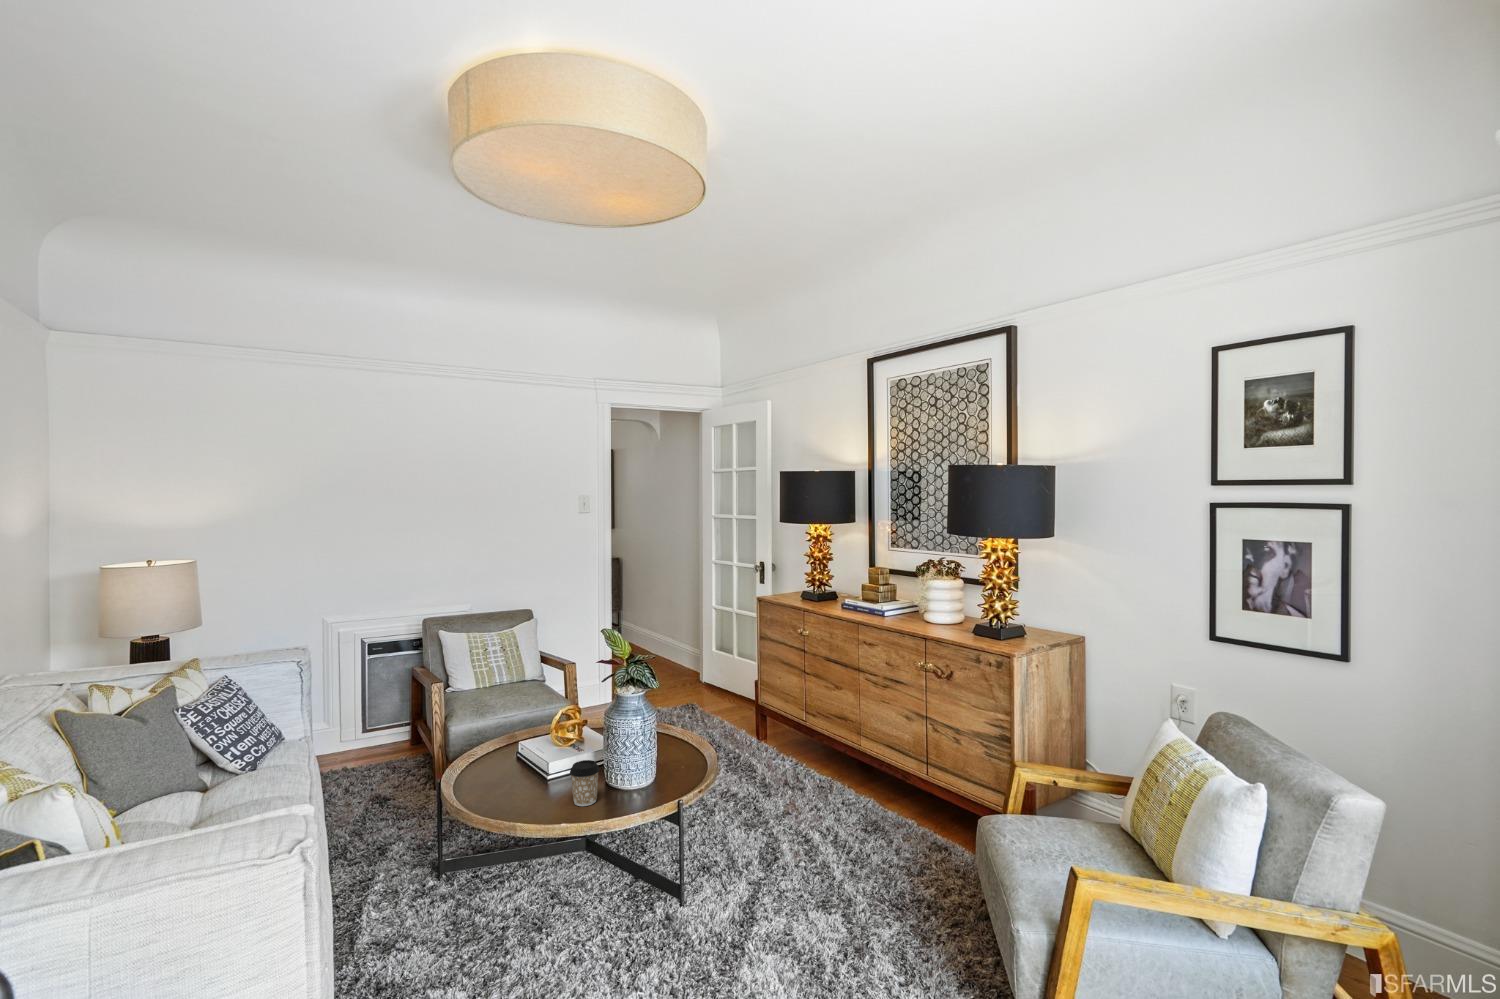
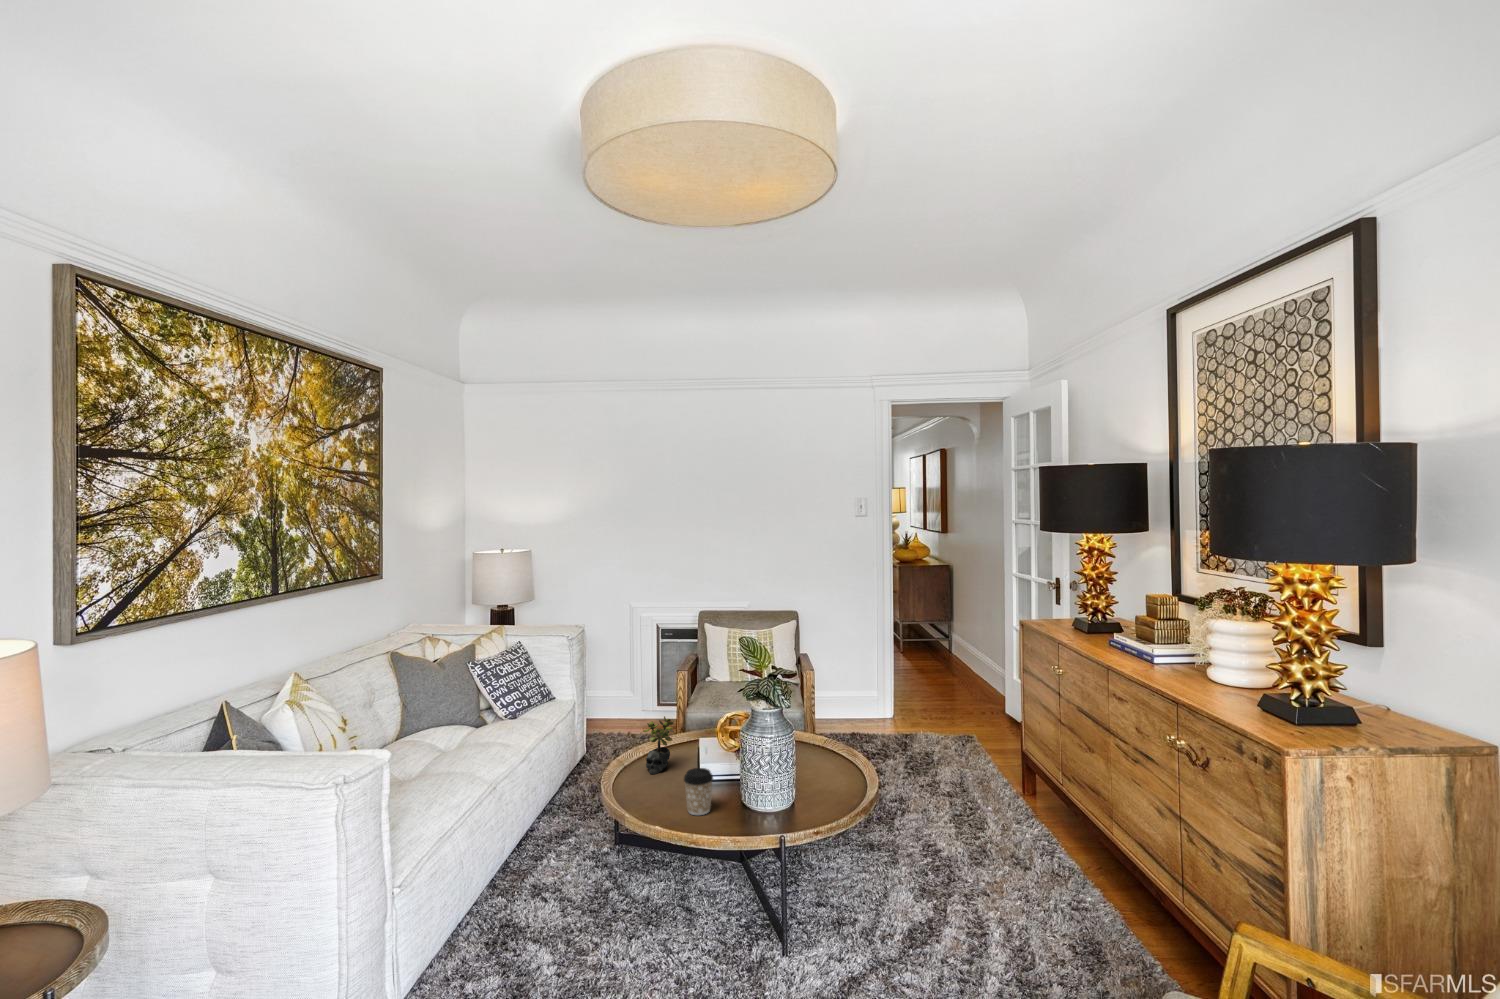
succulent plant: none [482,724,519,785] -> present [643,716,674,774]

